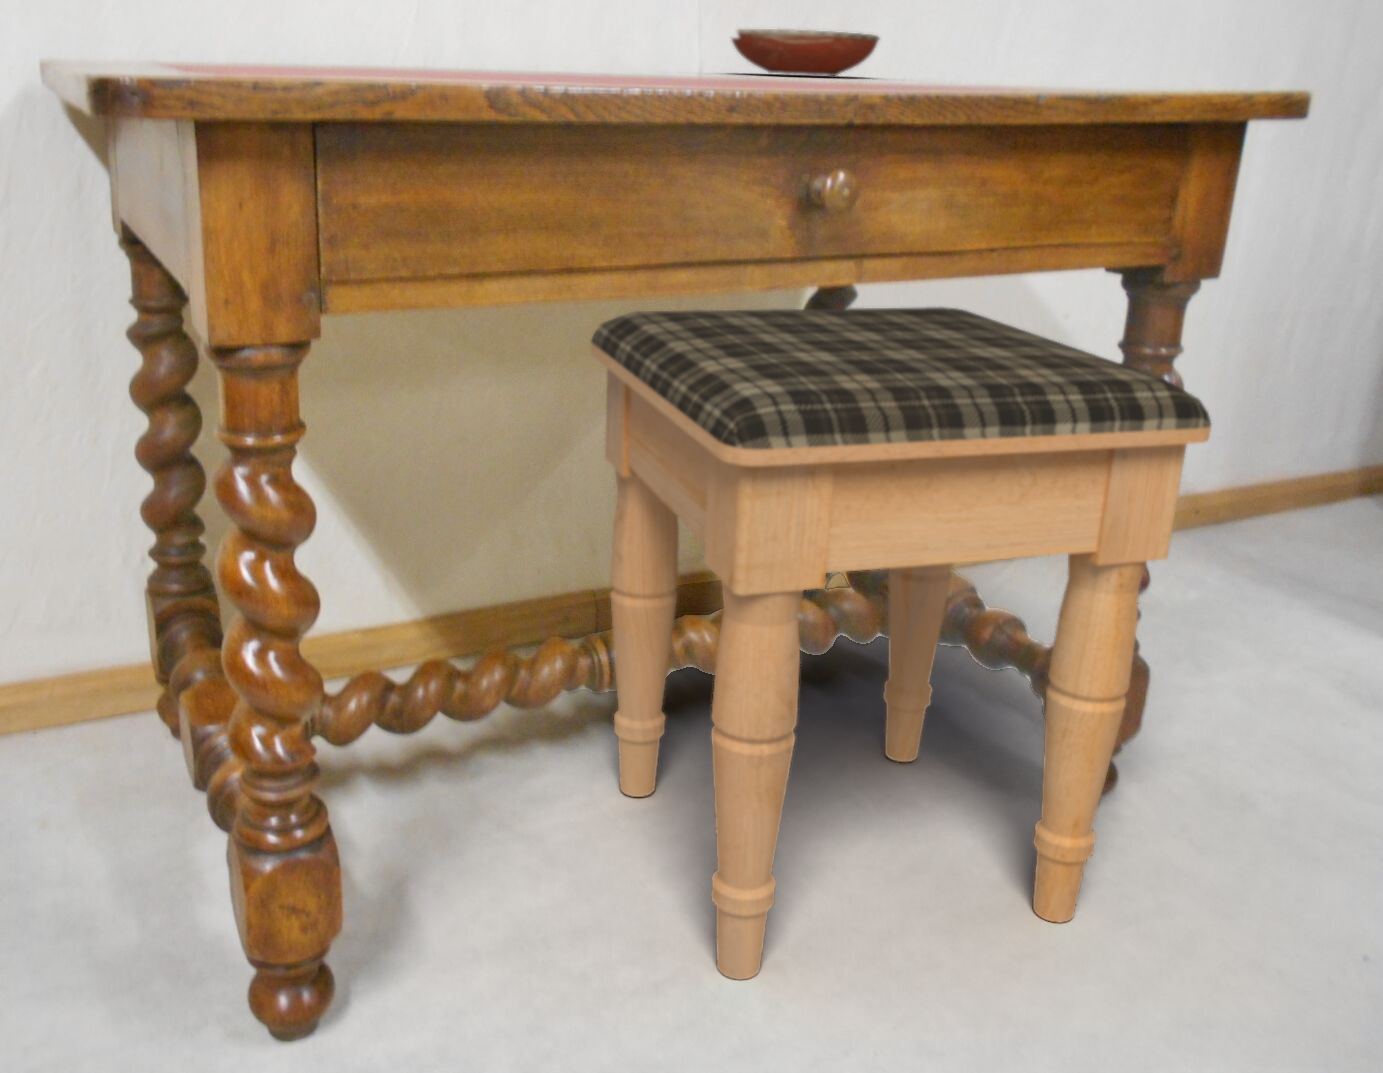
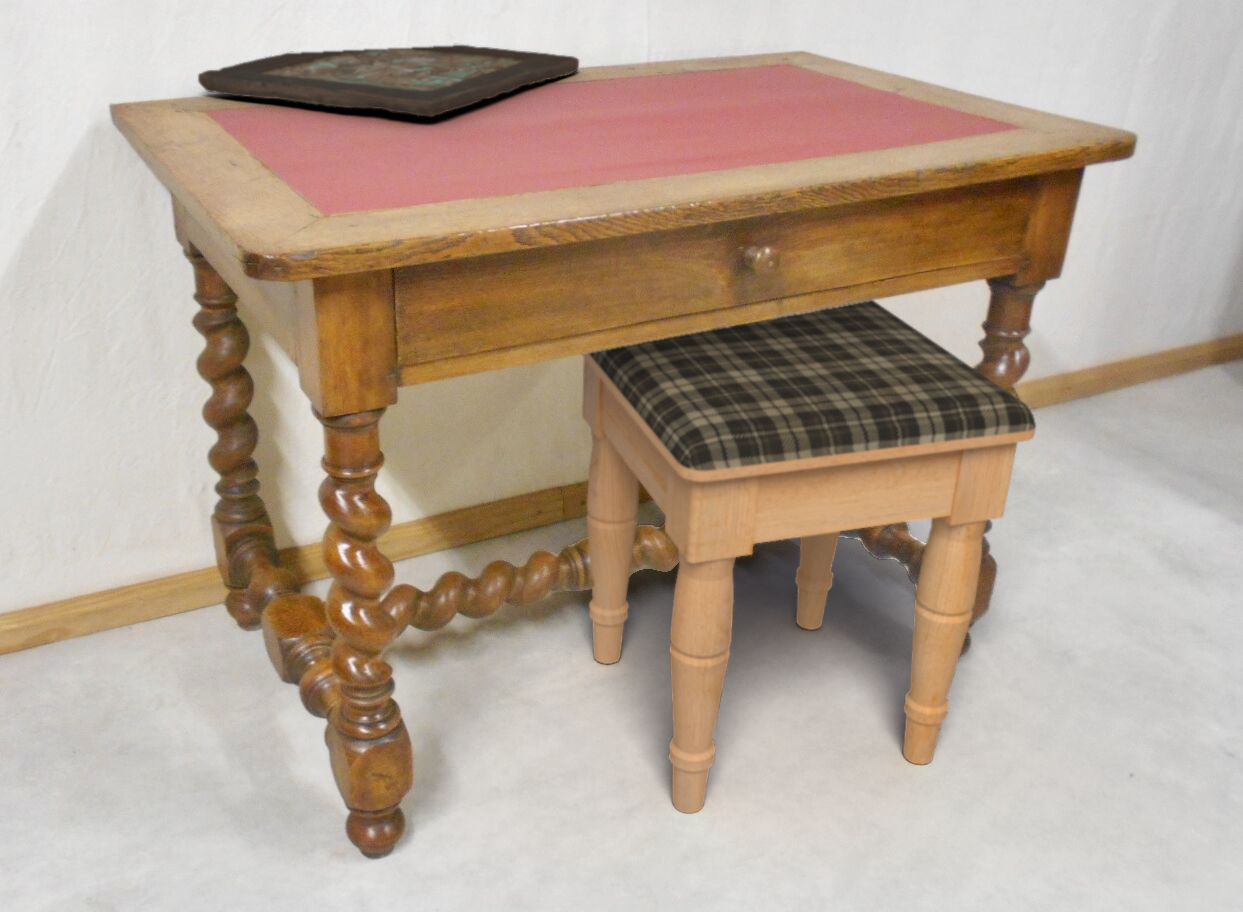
decorative tray: none [132,28,614,69] -> present [198,45,579,117]
decorative bowl: present [732,29,879,76] -> none [672,14,799,62]

